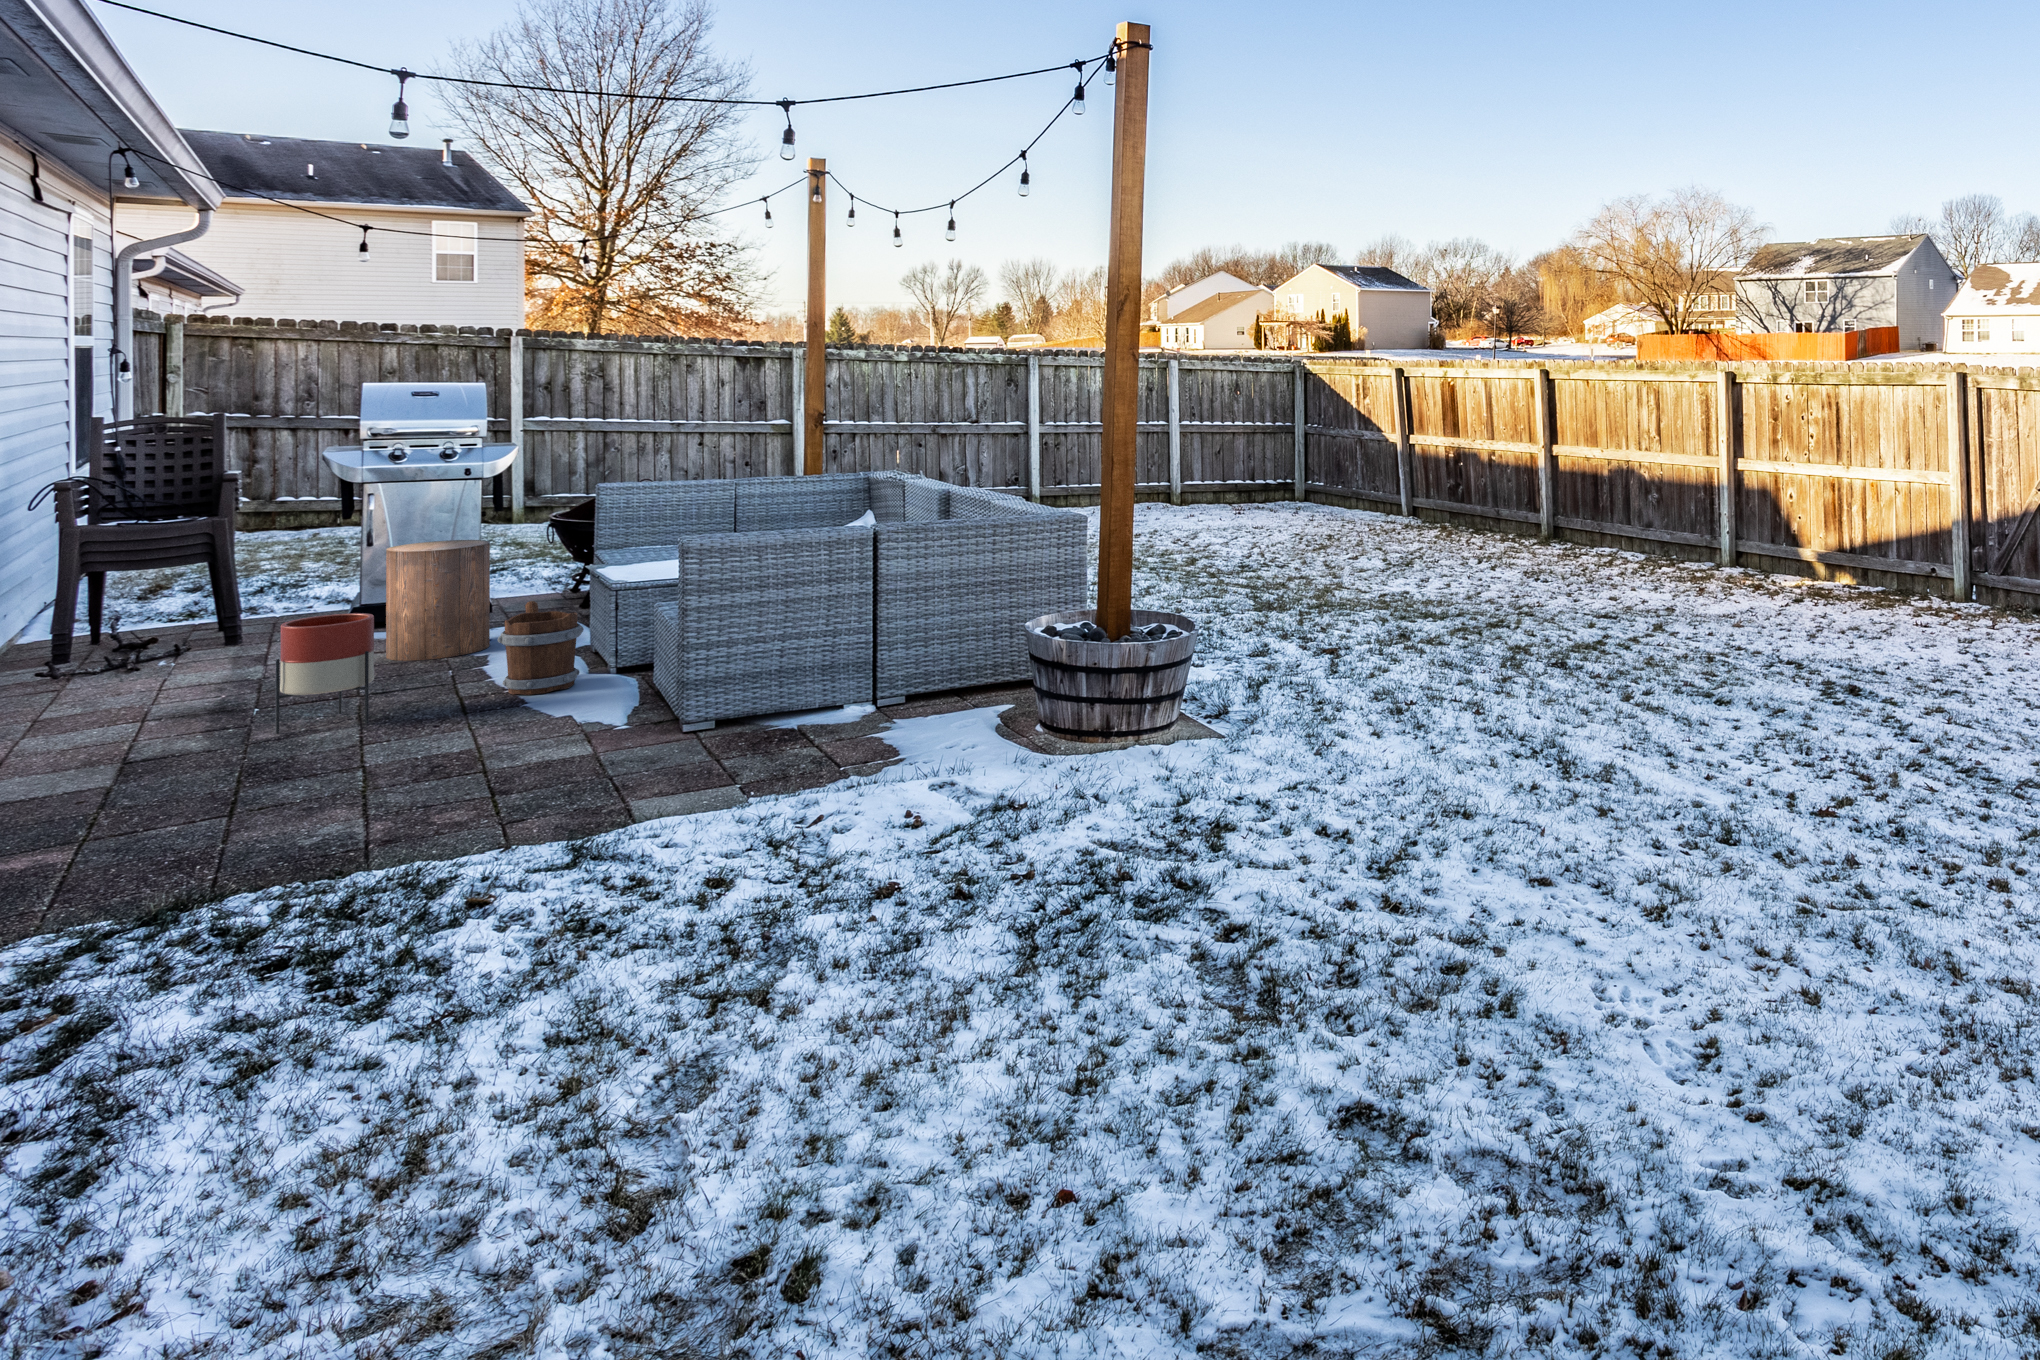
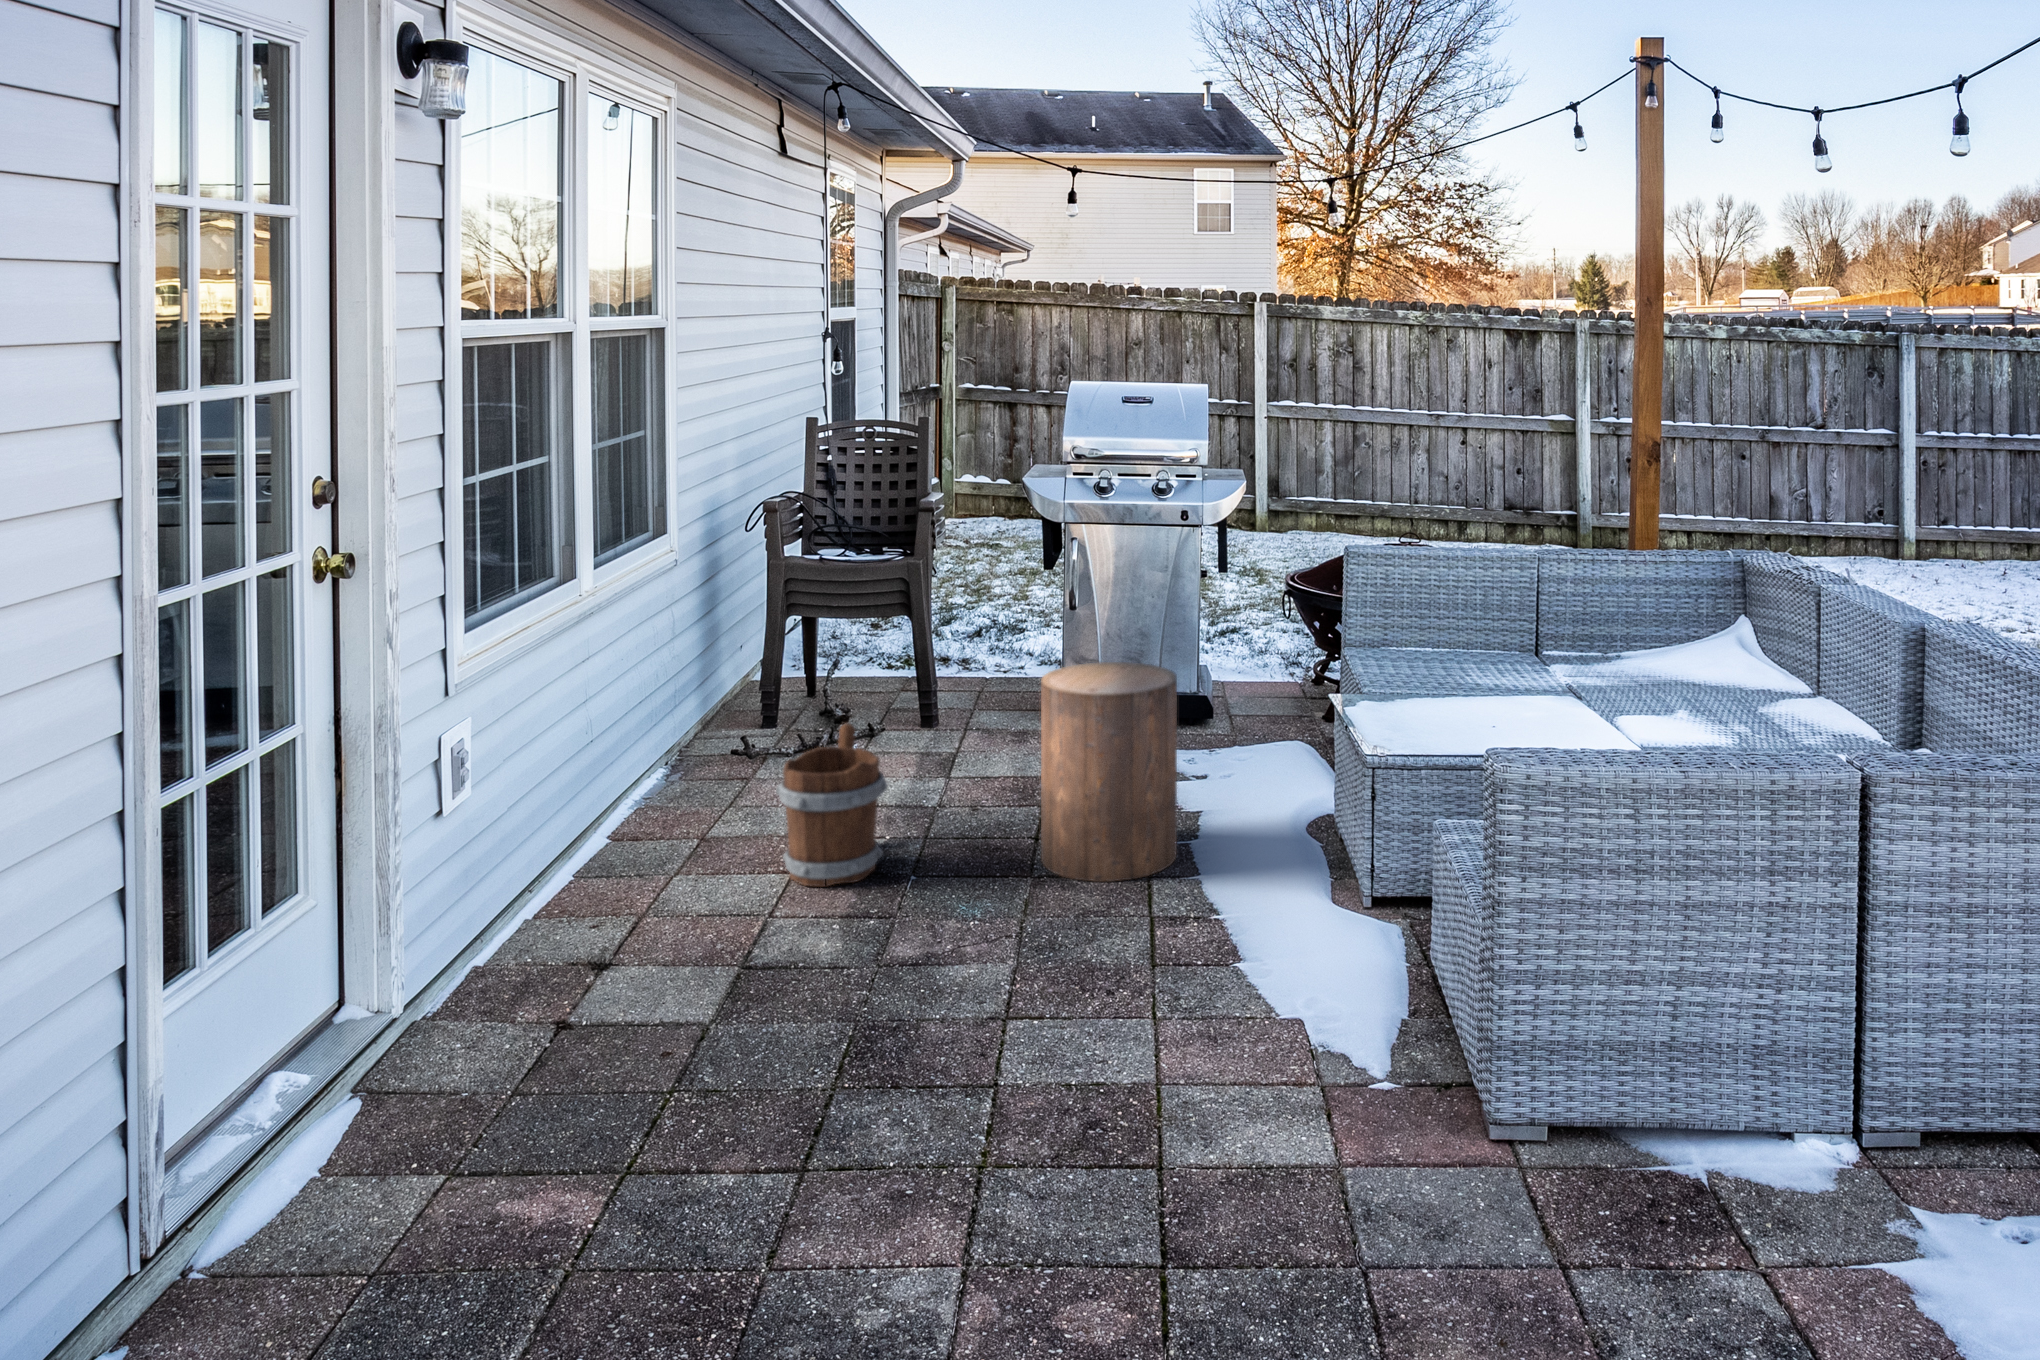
bucket: present [498,601,584,695] -> present [776,724,887,887]
planter: present [276,613,374,734] -> none [809,869,958,1120]

